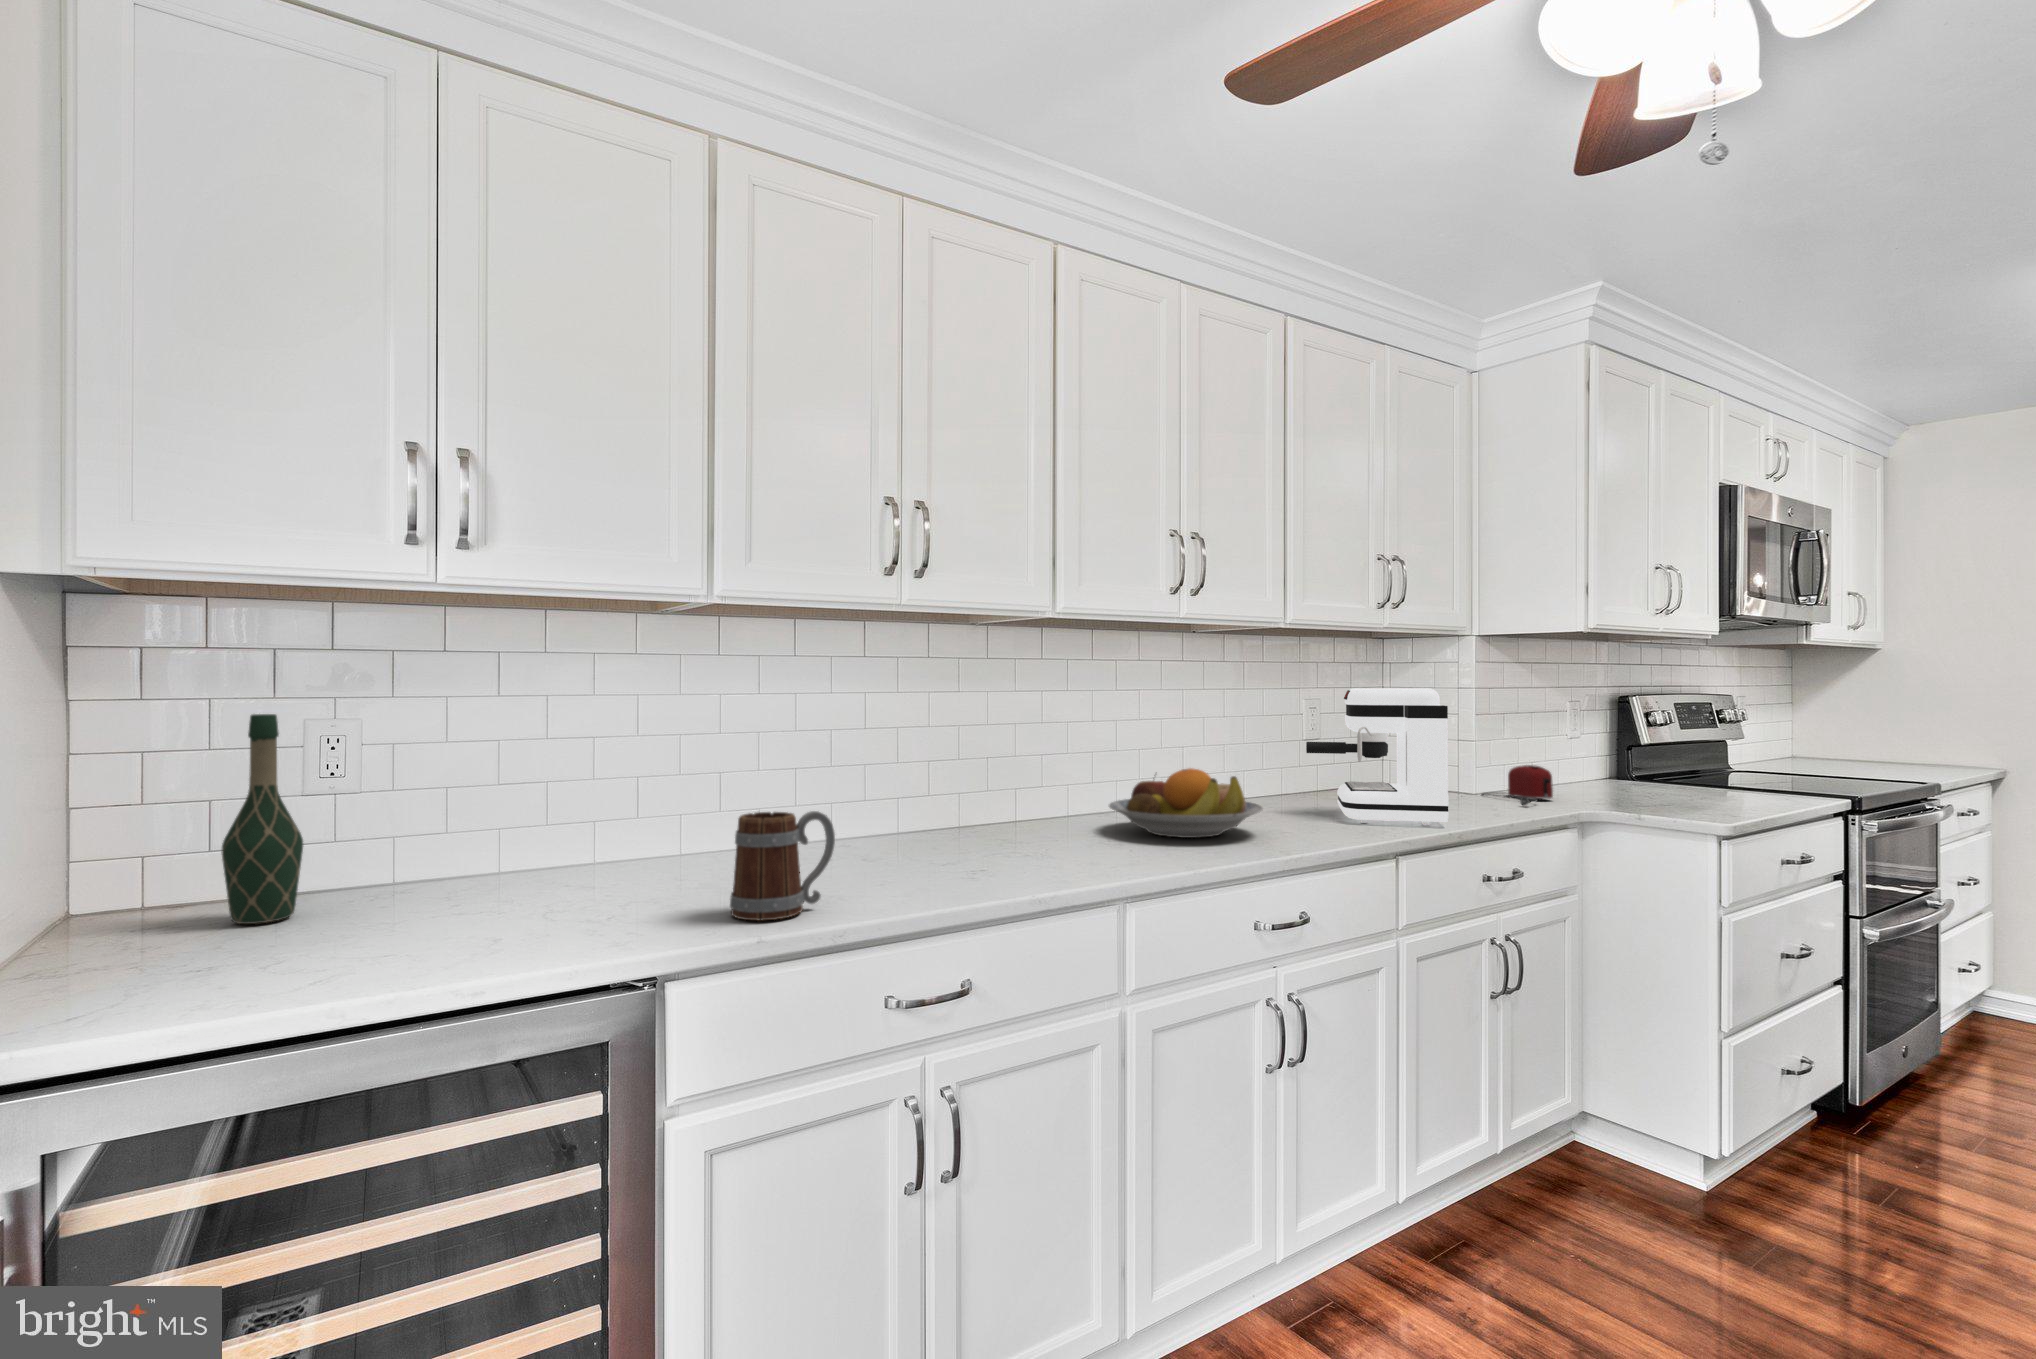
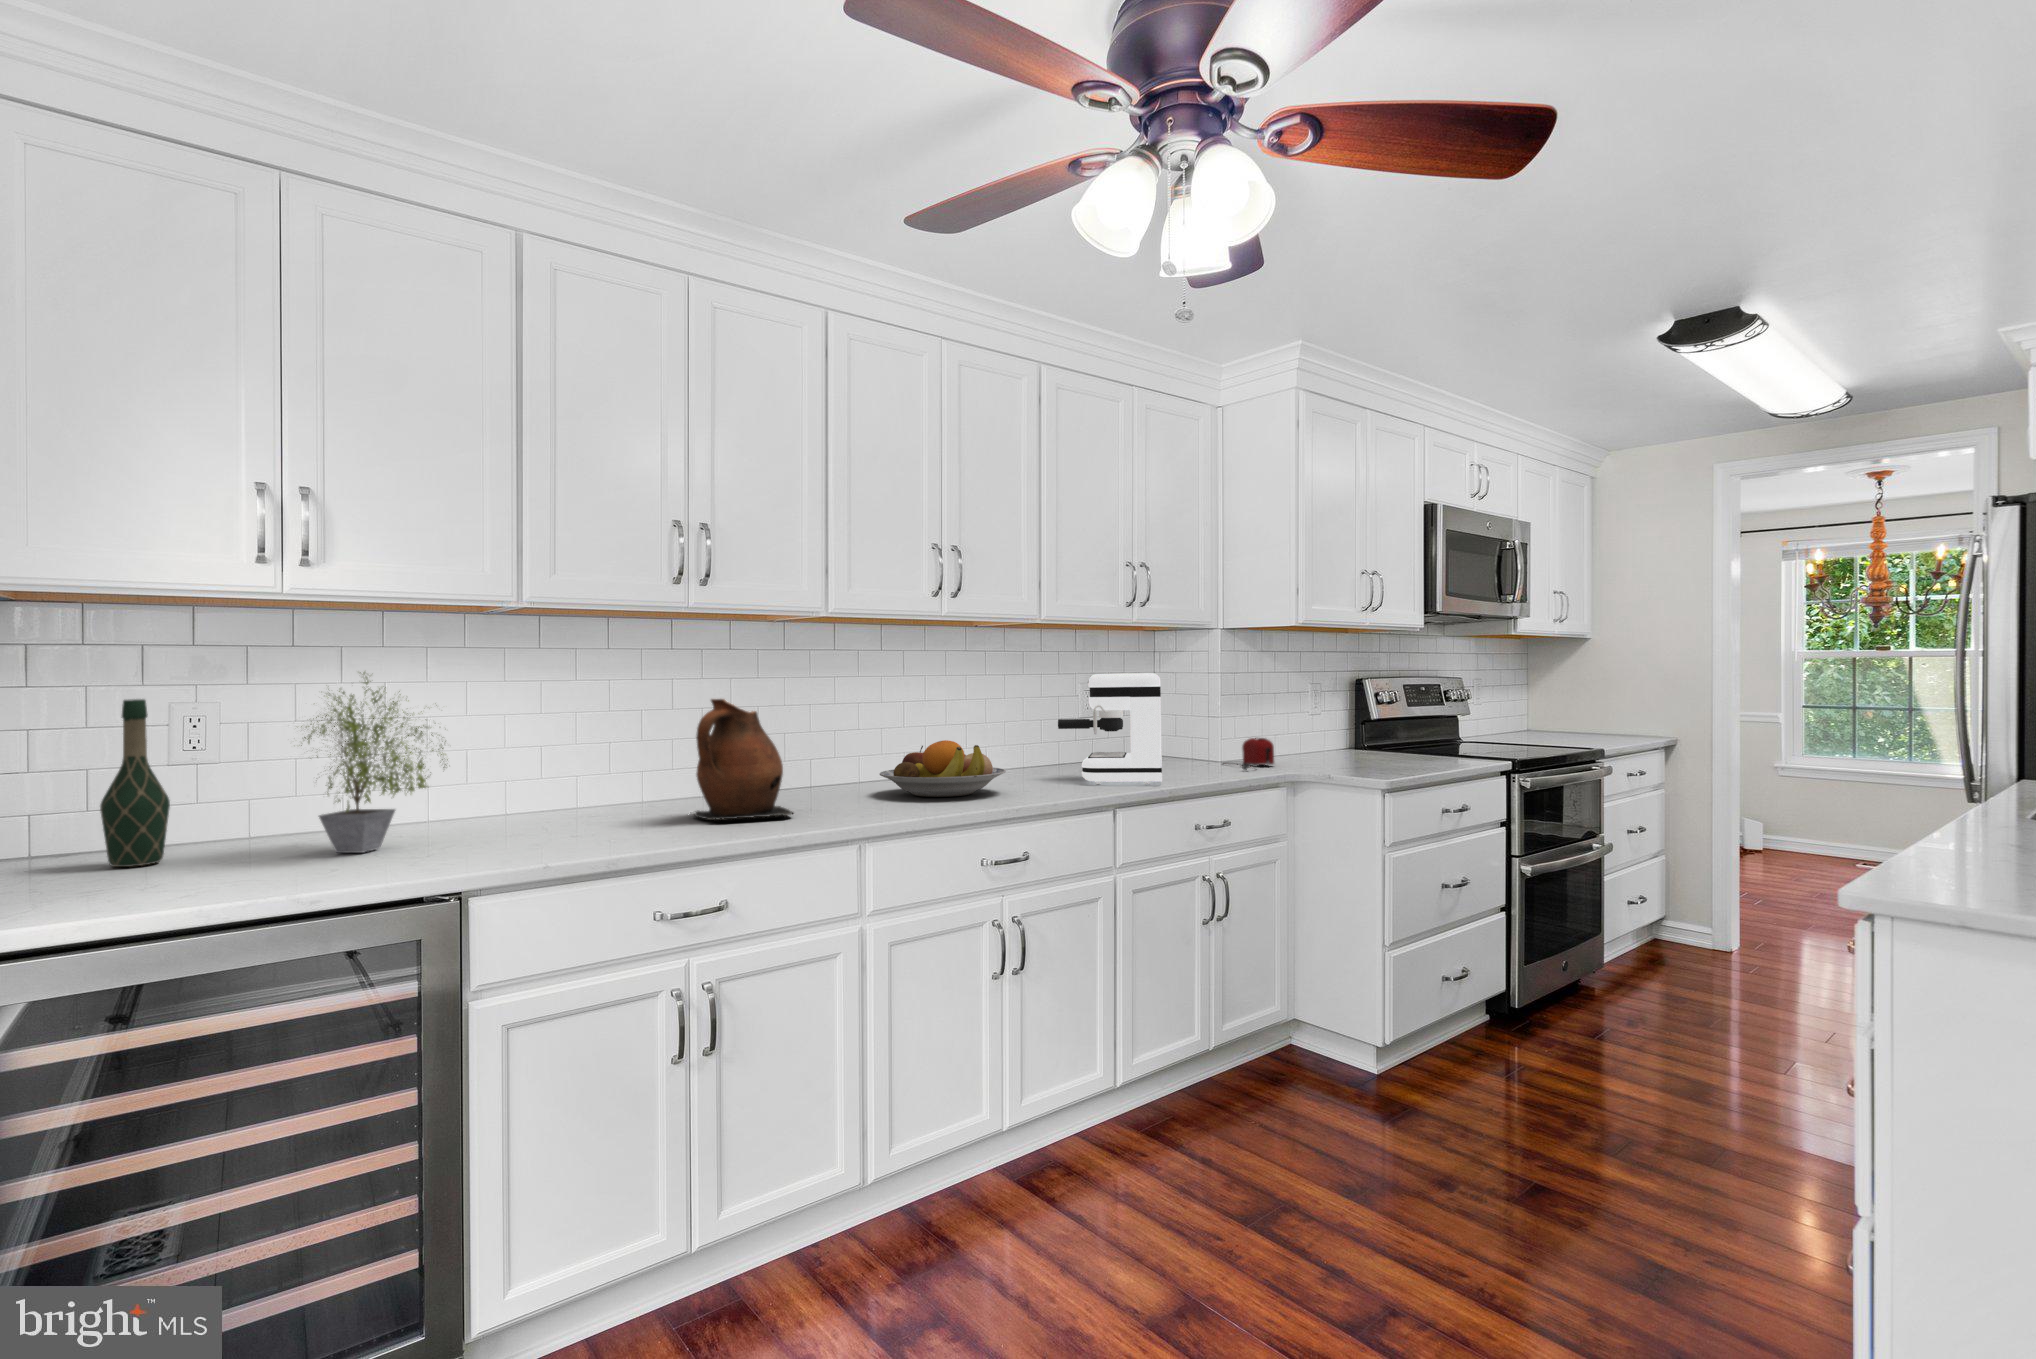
potted plant: none [432,681,632,910] -> present [301,672,448,853]
ceramic pitcher: none [900,718,1031,870] -> present [694,699,793,820]
mug: present [730,811,835,921] -> none [529,769,617,853]

